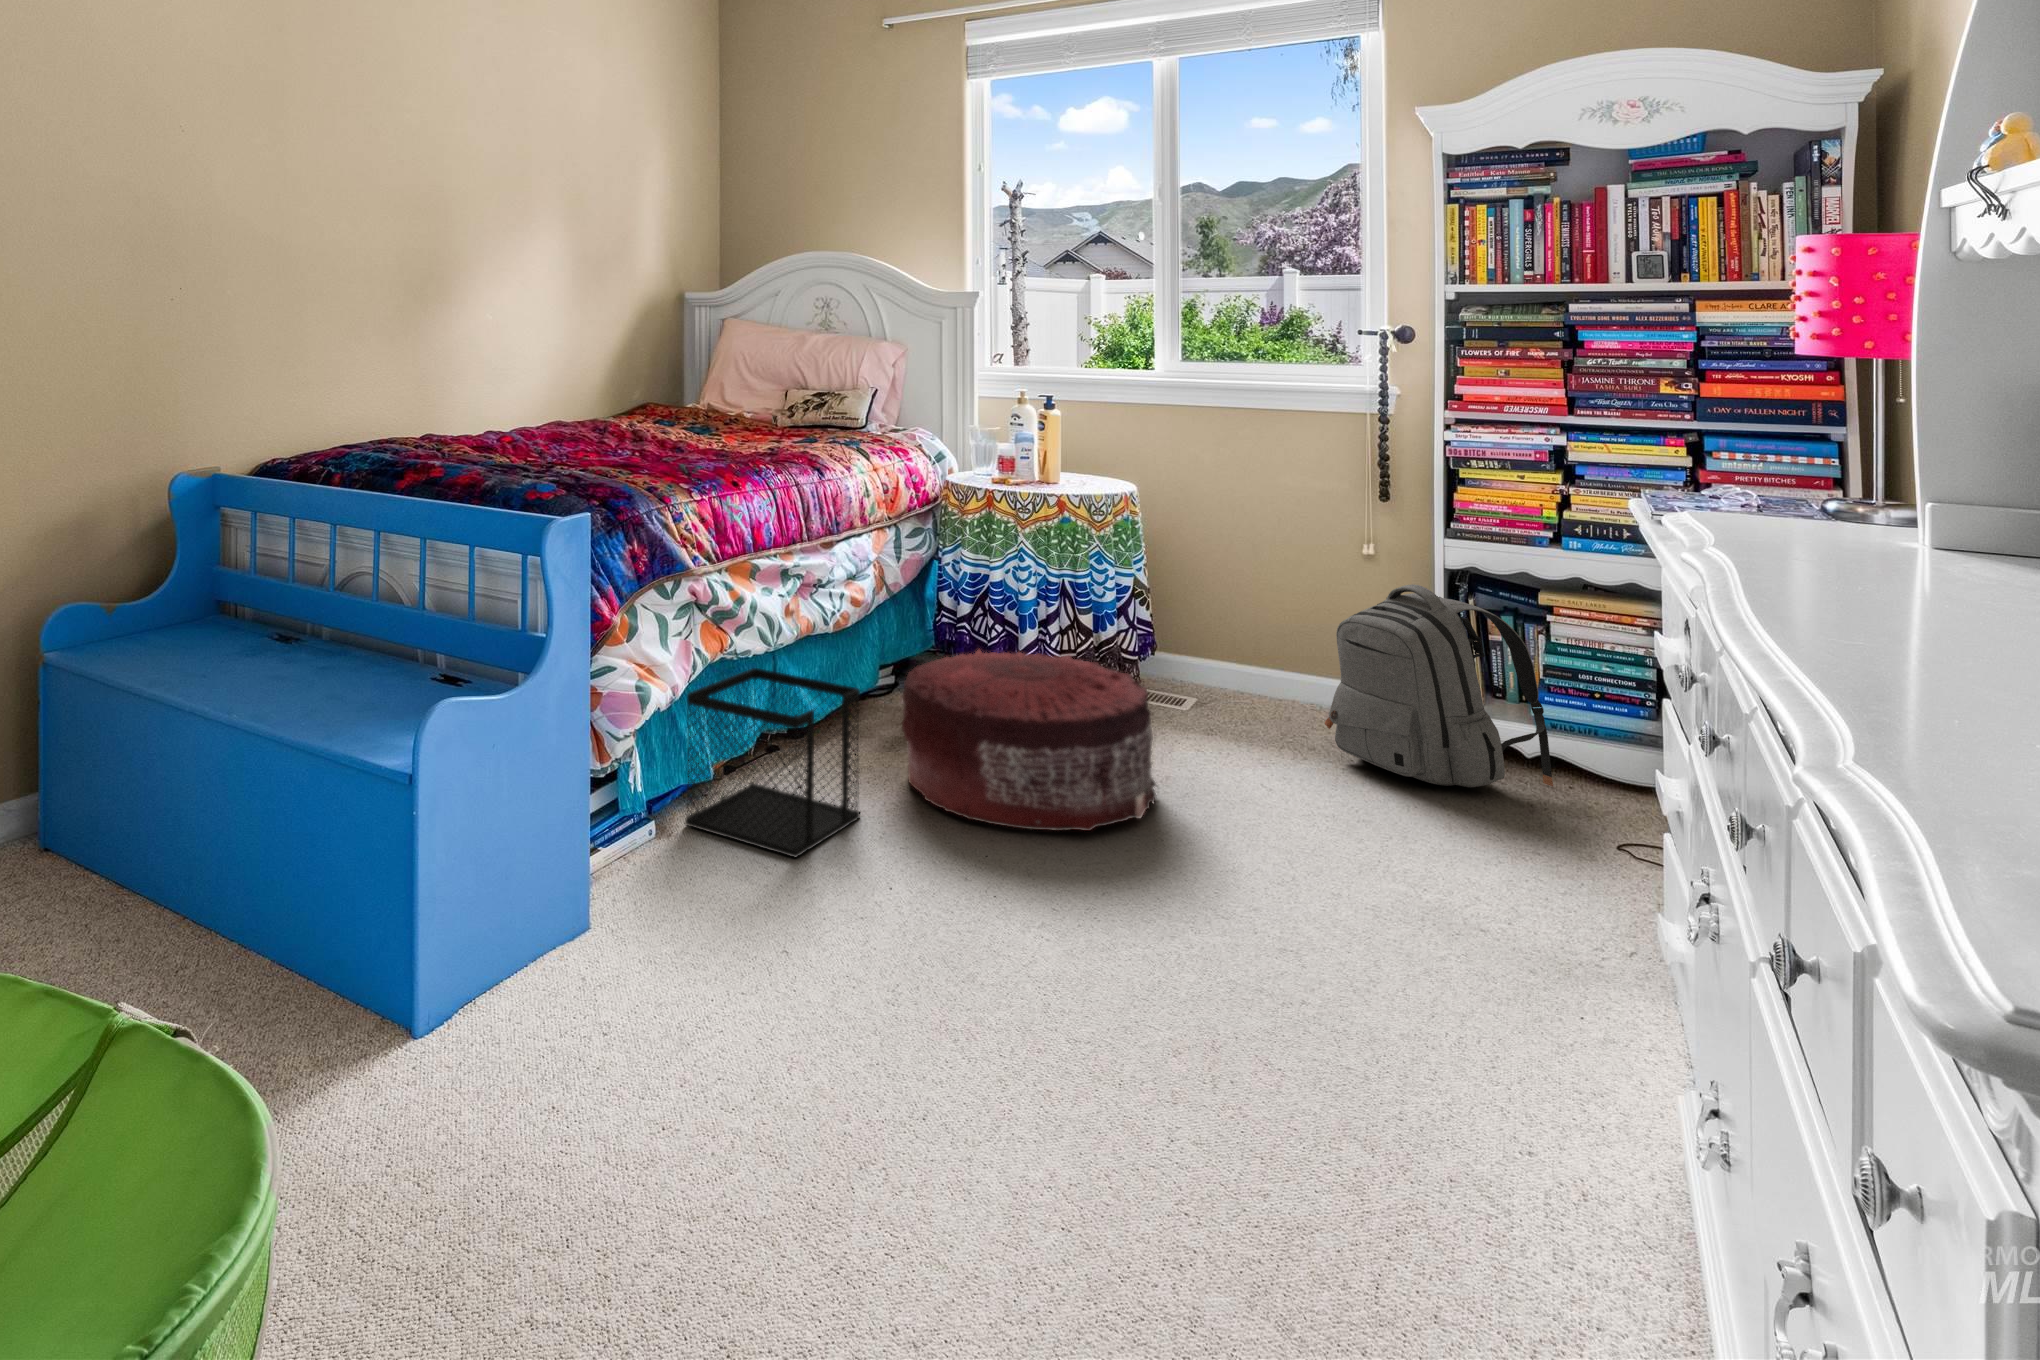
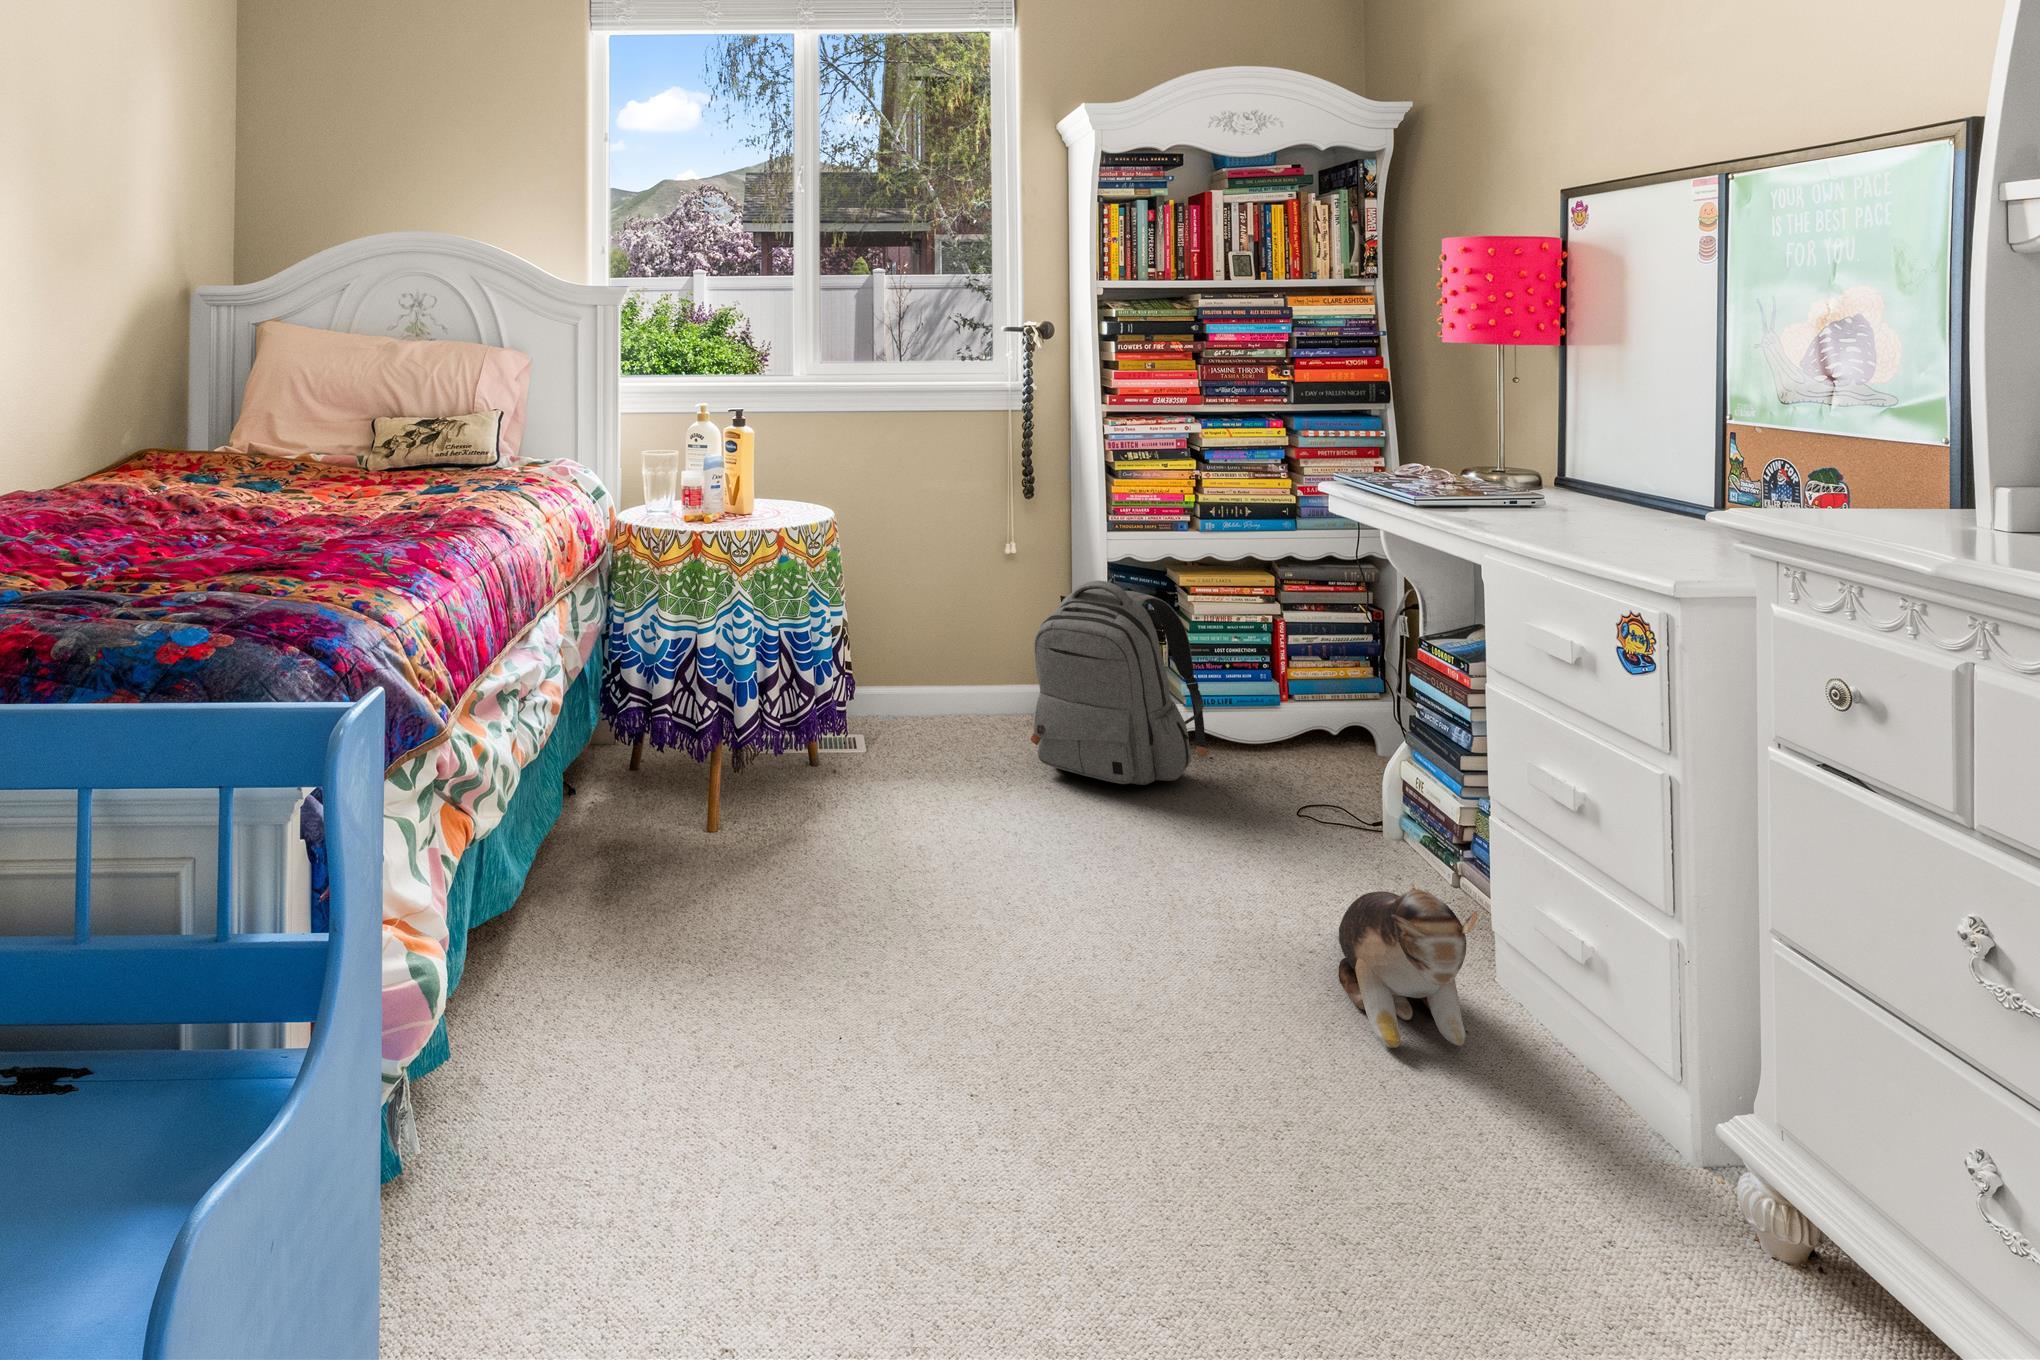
pouf: present [902,650,1156,831] -> none [645,727,971,1036]
wastebasket: present [685,668,860,857] -> none [336,886,634,1276]
plush toy: none [1416,821,1537,961] -> present [1338,887,1477,1048]

